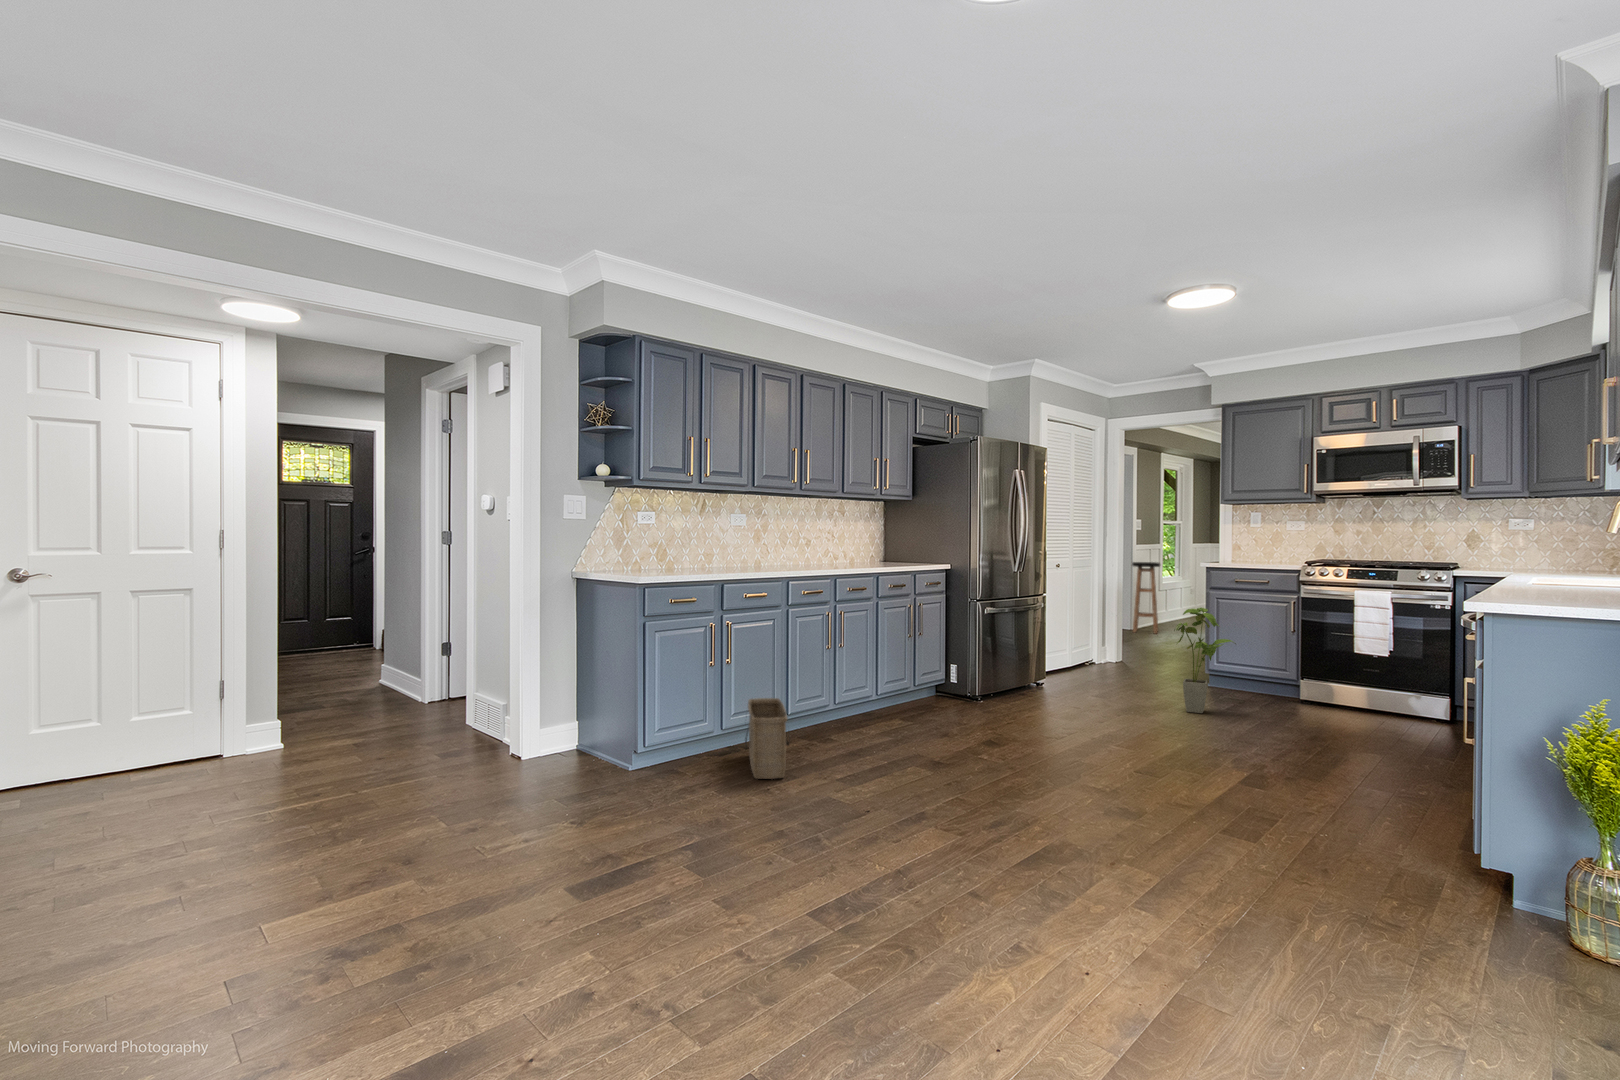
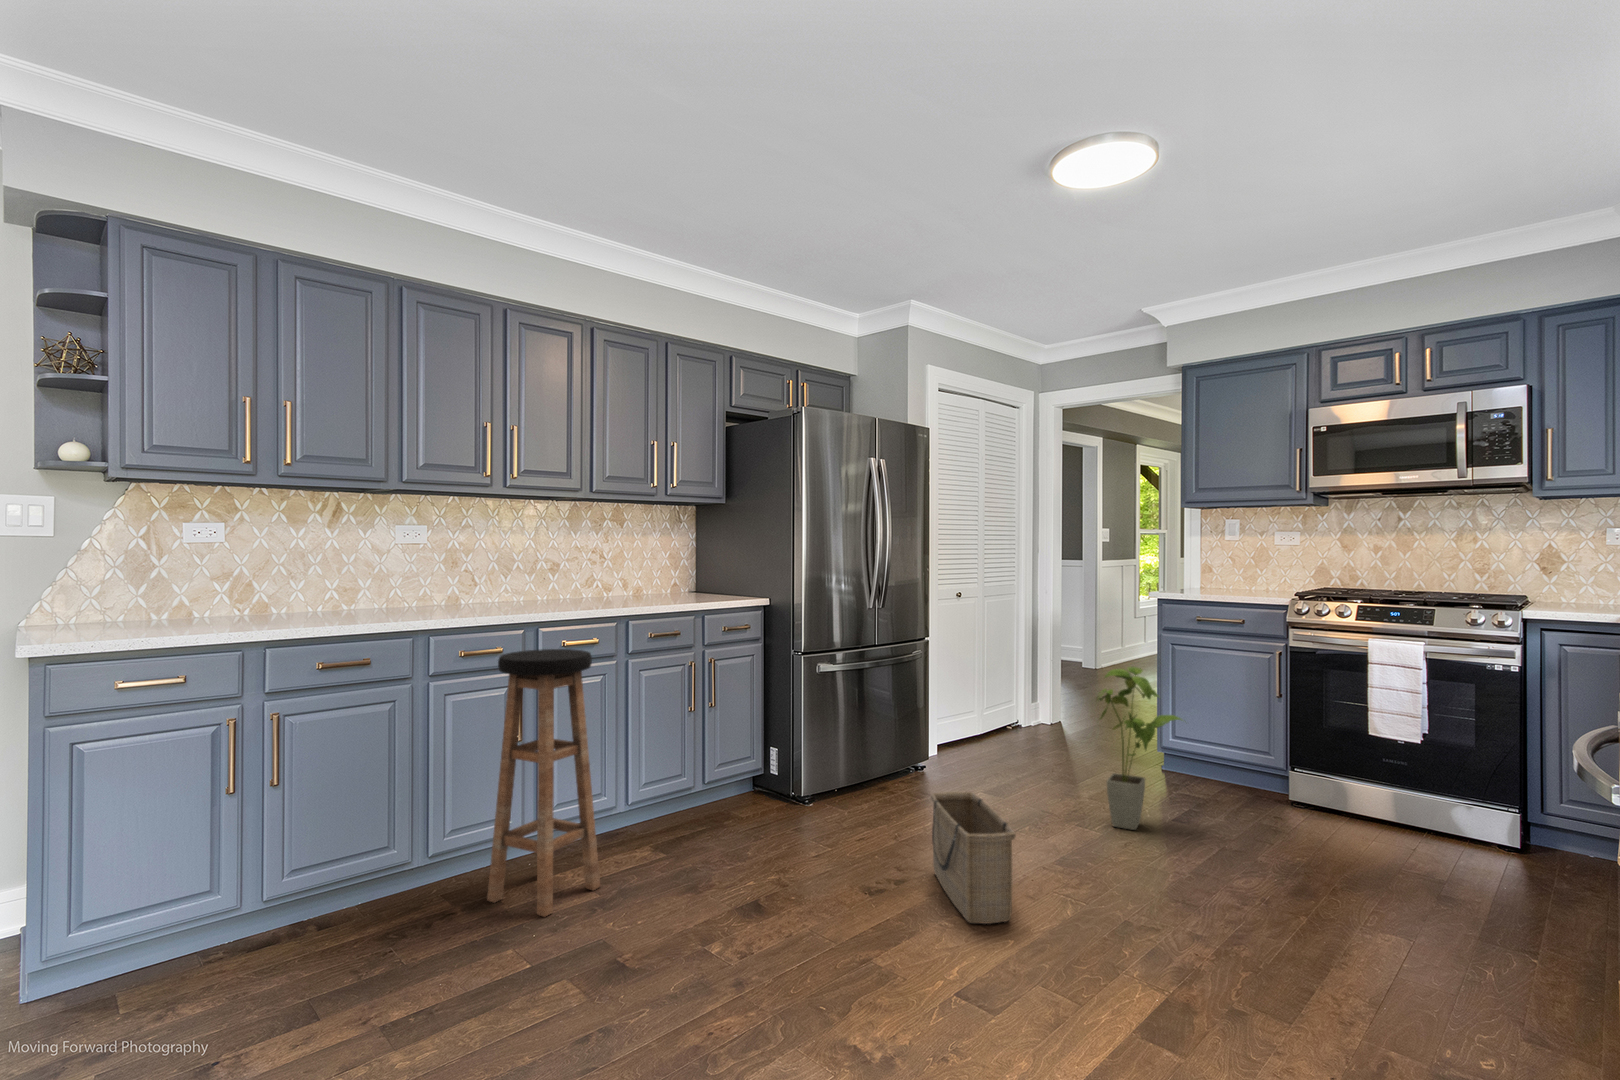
bar stool: present [1132,562,1160,634] -> present [487,649,600,917]
basket: present [745,698,789,779] -> present [931,792,1016,924]

